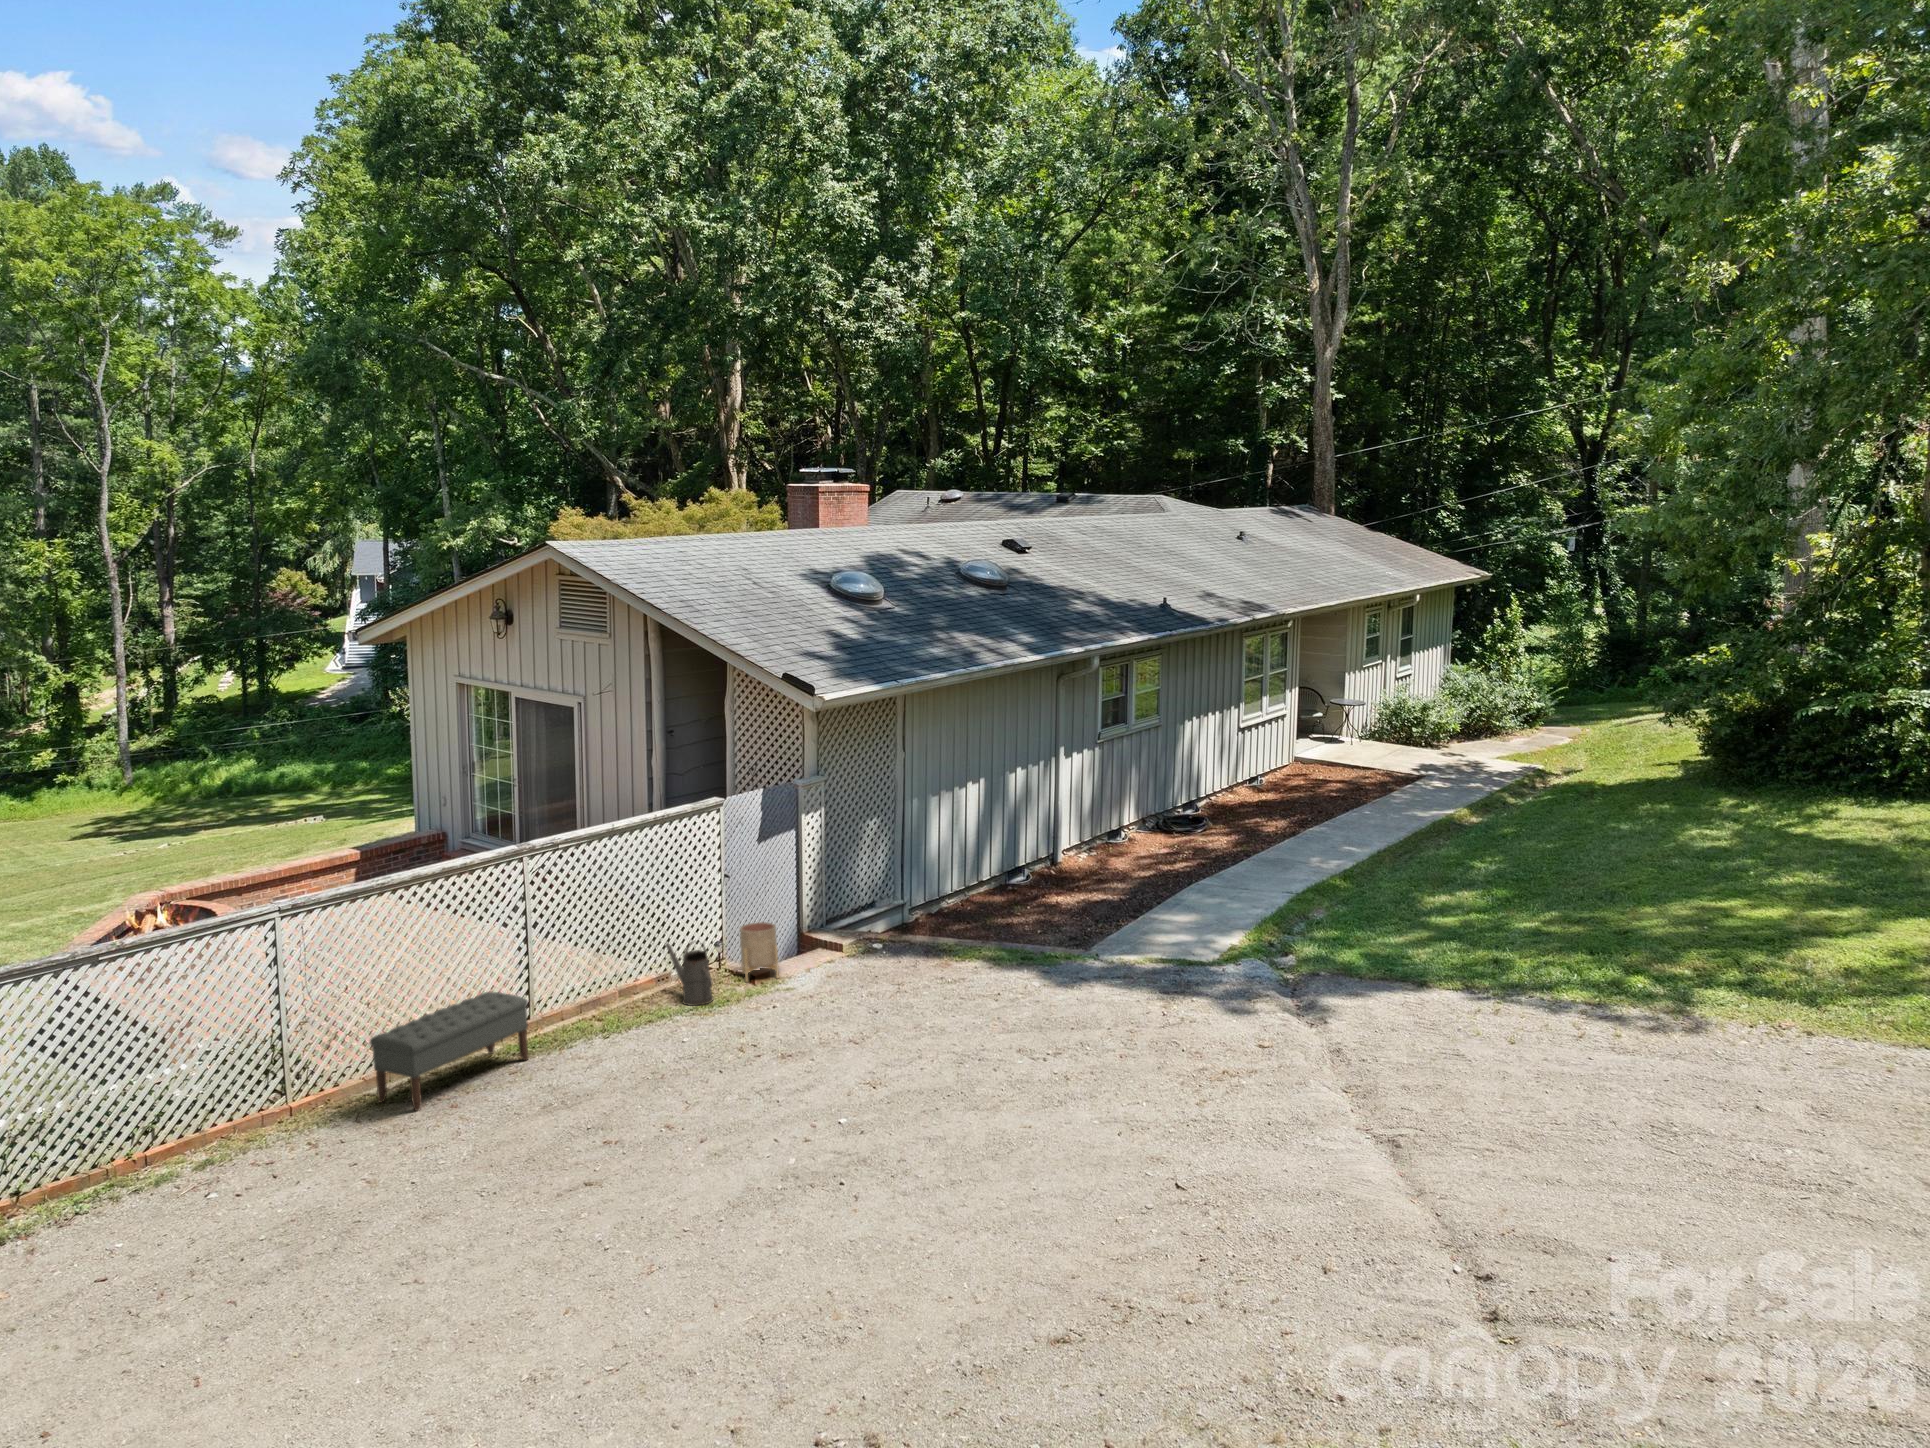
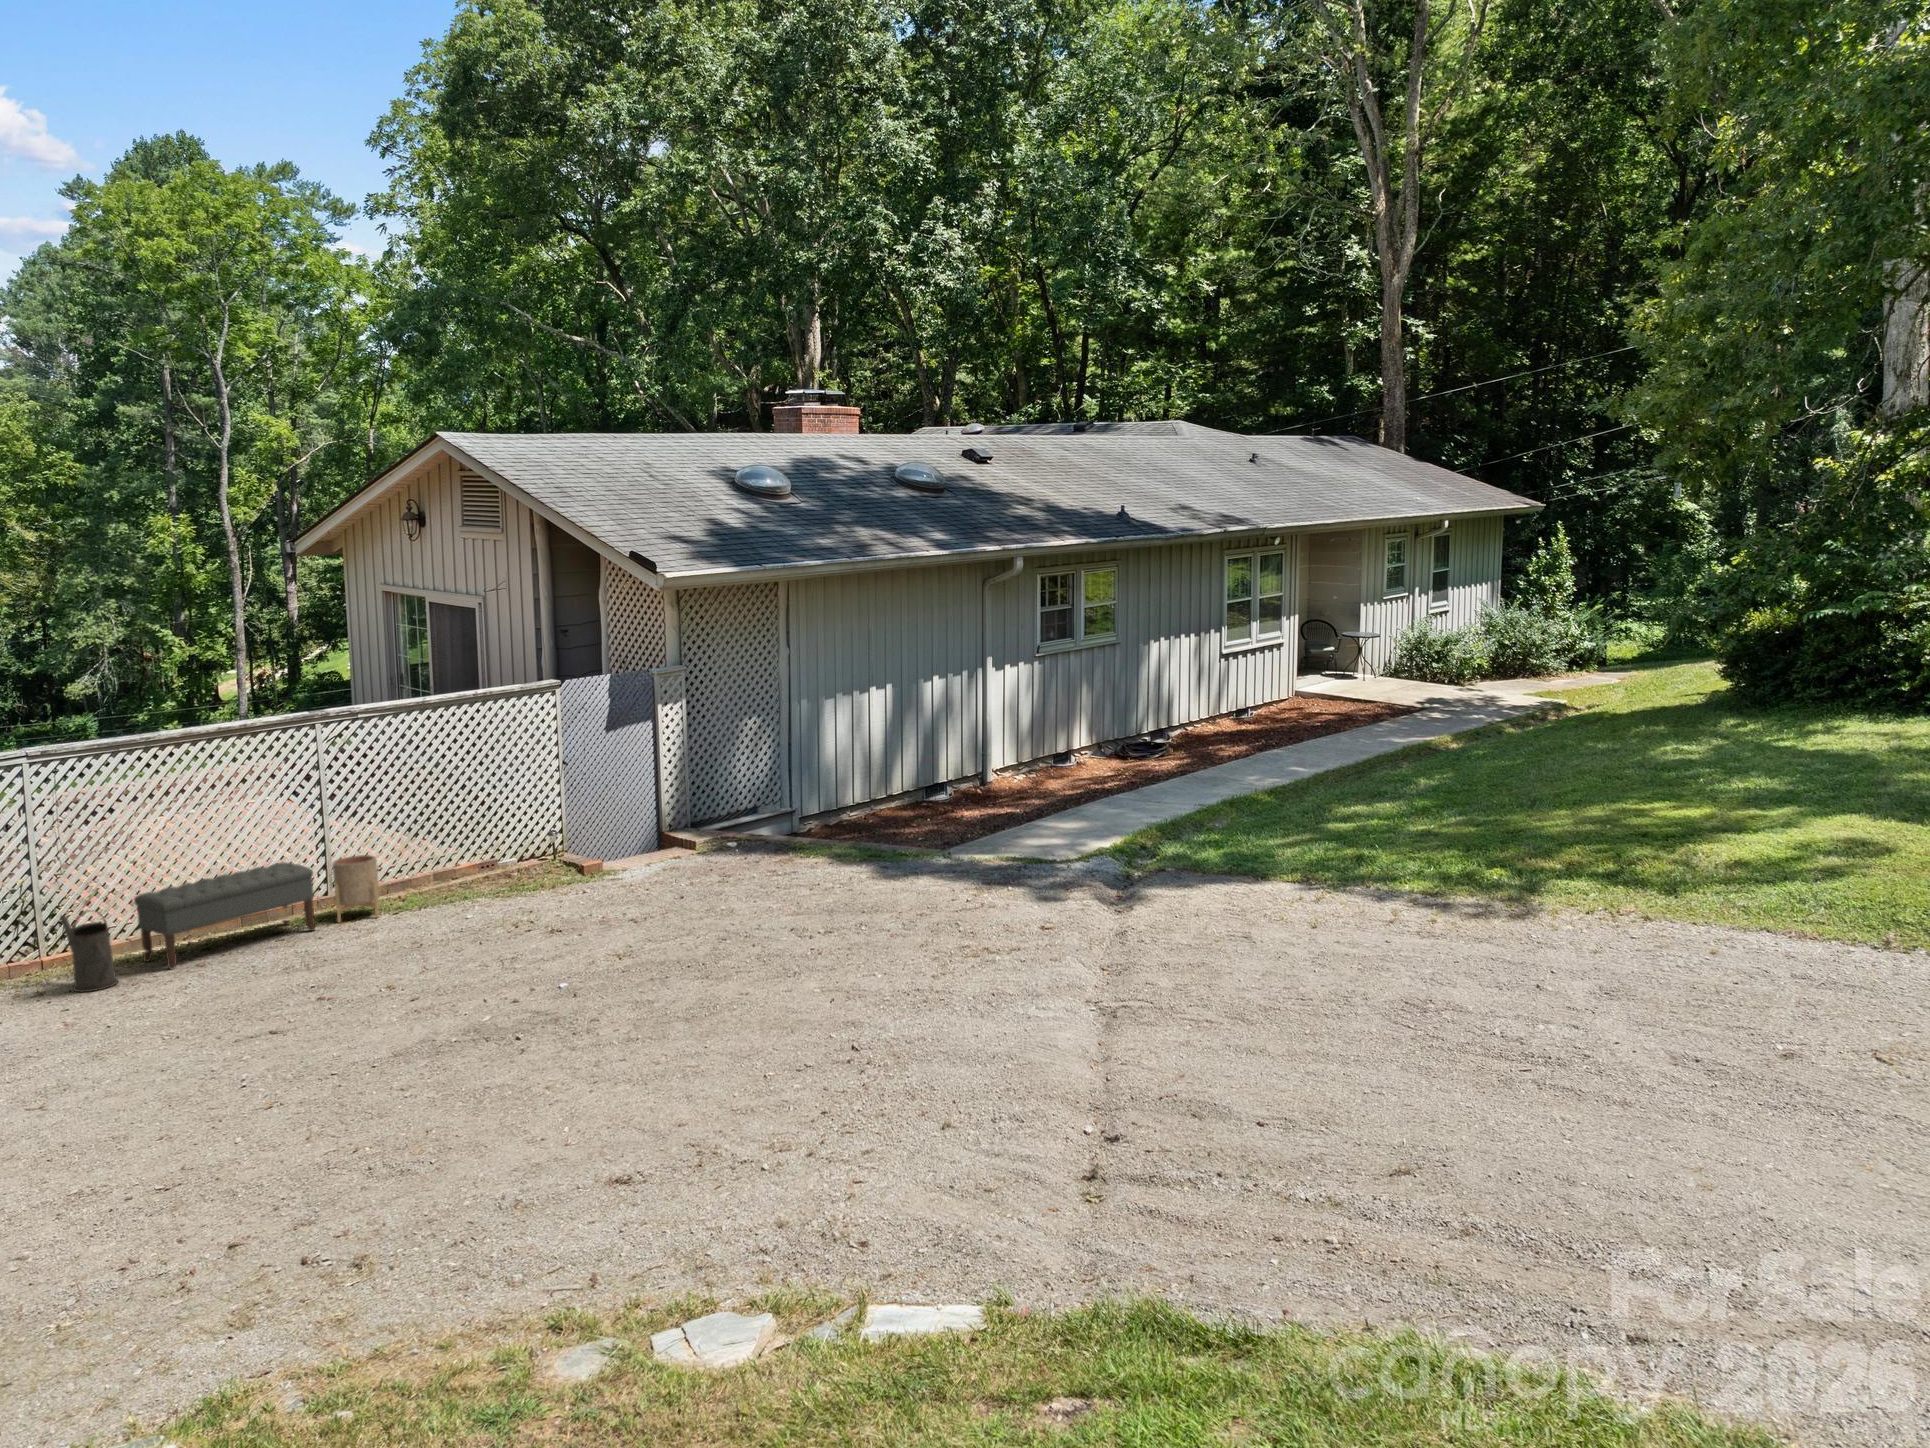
planter: present [740,922,779,982] -> present [332,855,380,922]
watering can: present [666,941,713,1006] -> present [60,910,118,992]

